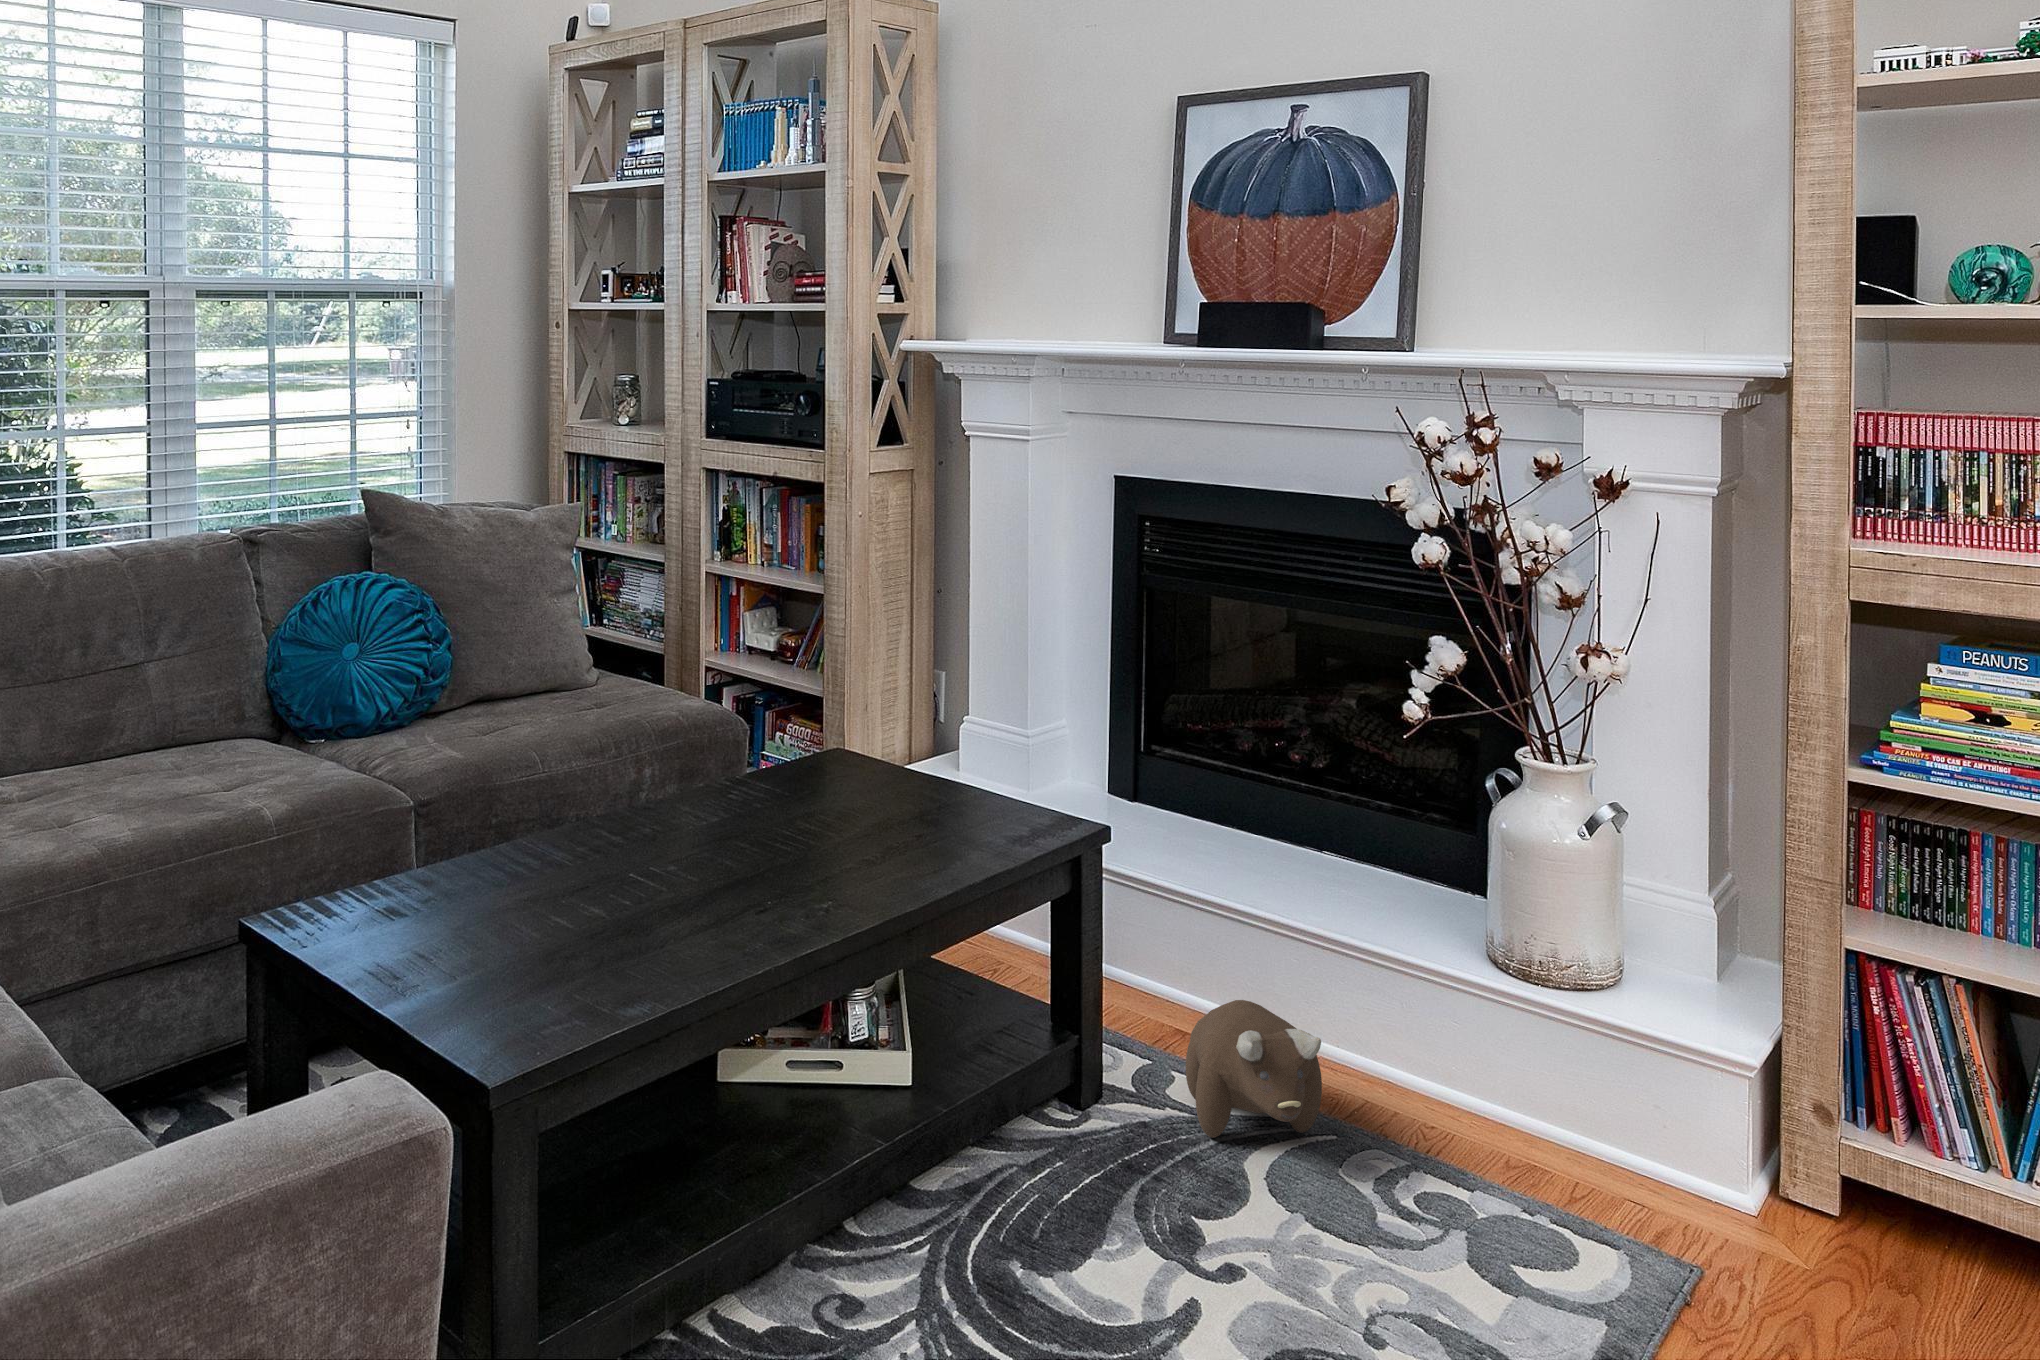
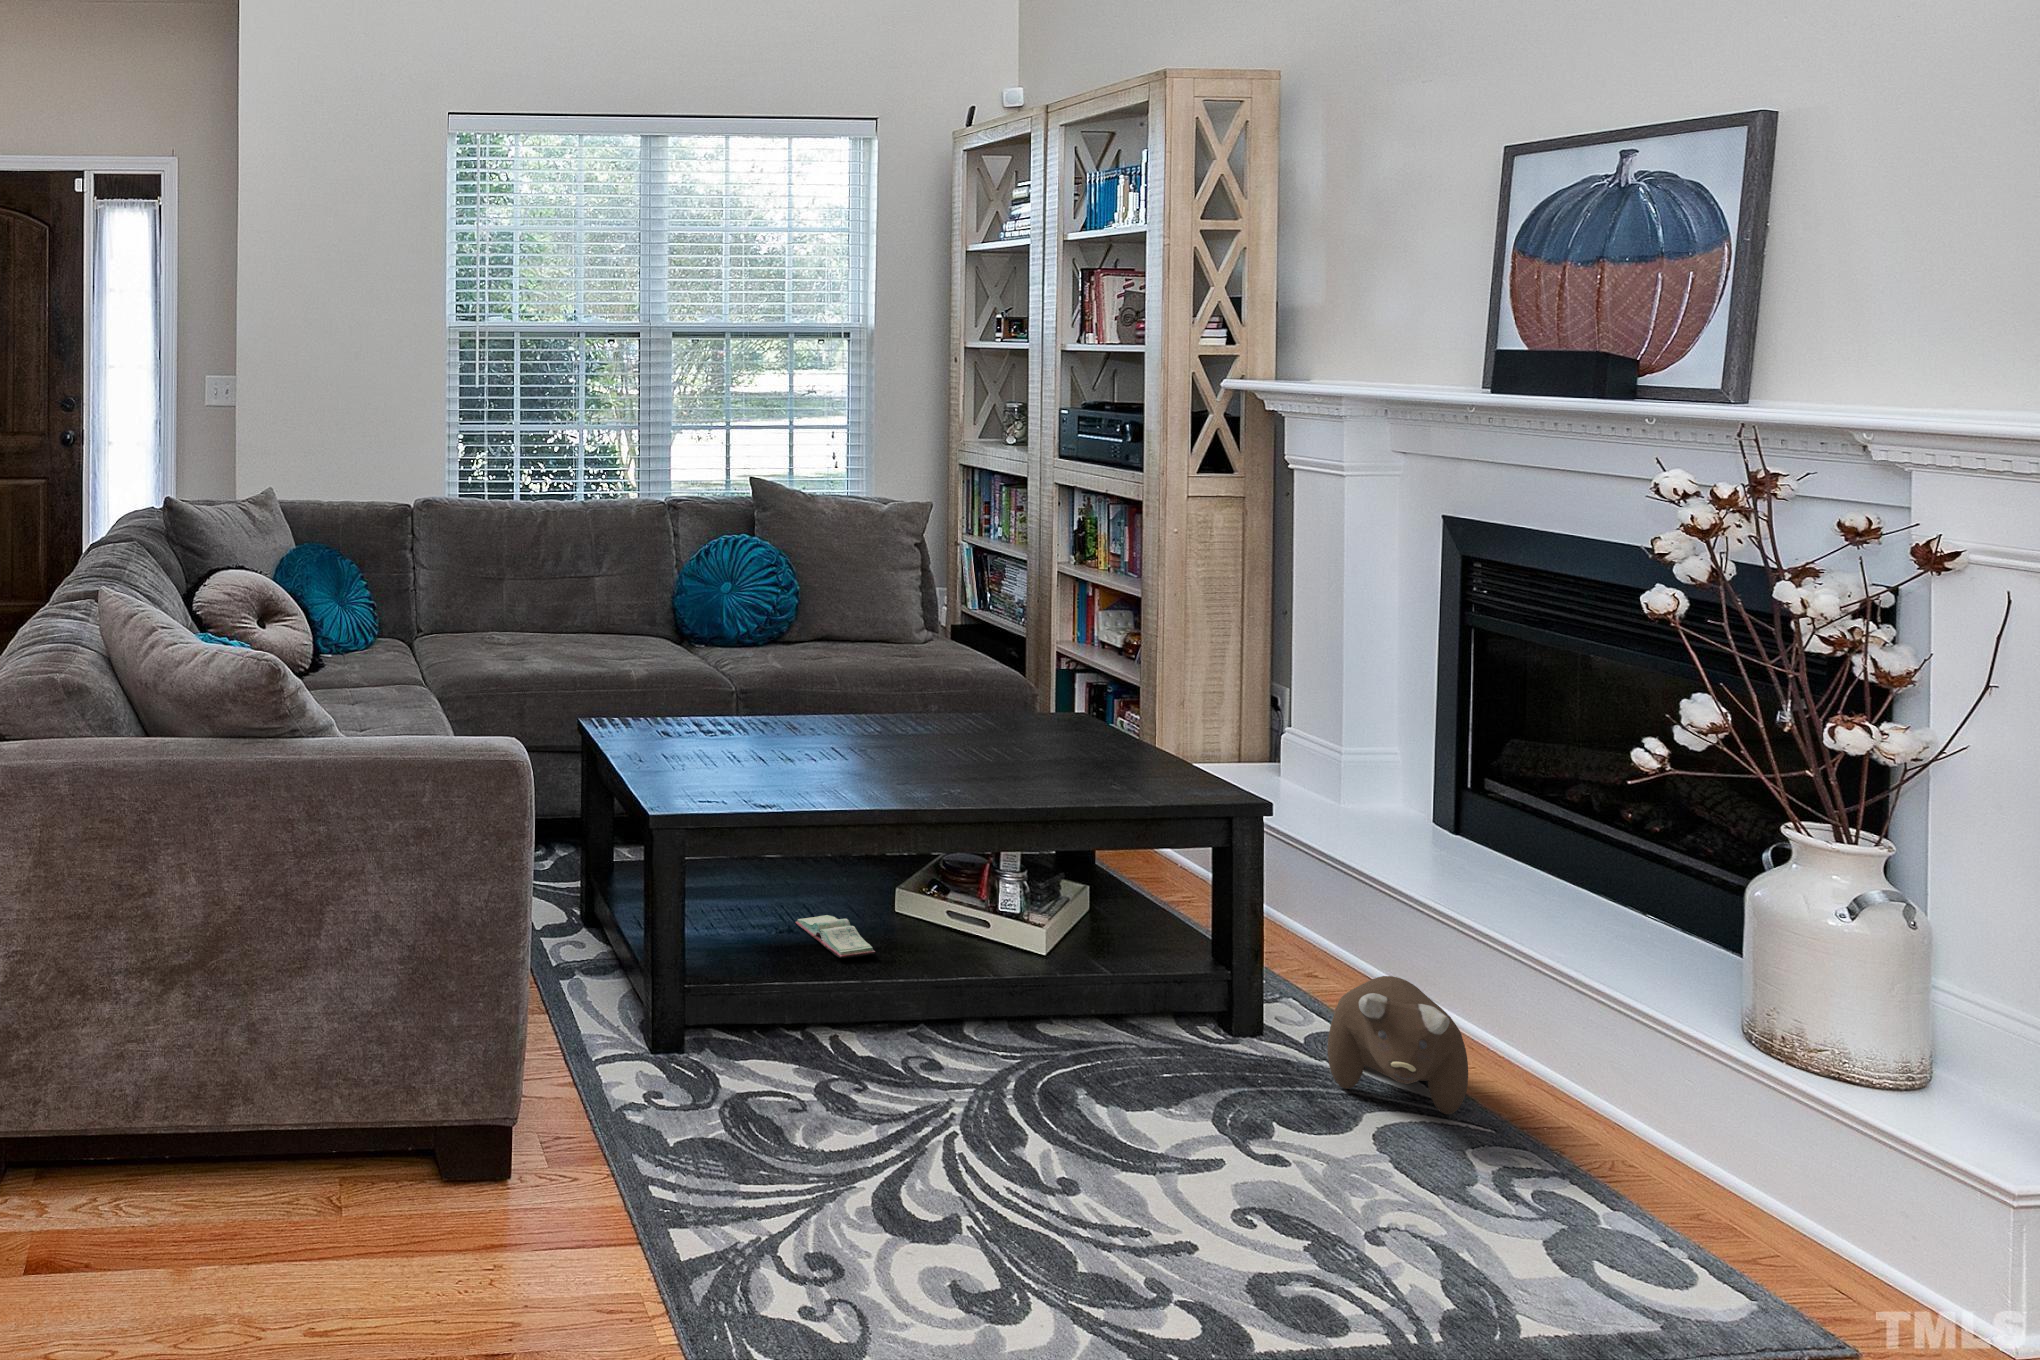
book: none [628,1128,752,1193] -> present [795,915,875,958]

